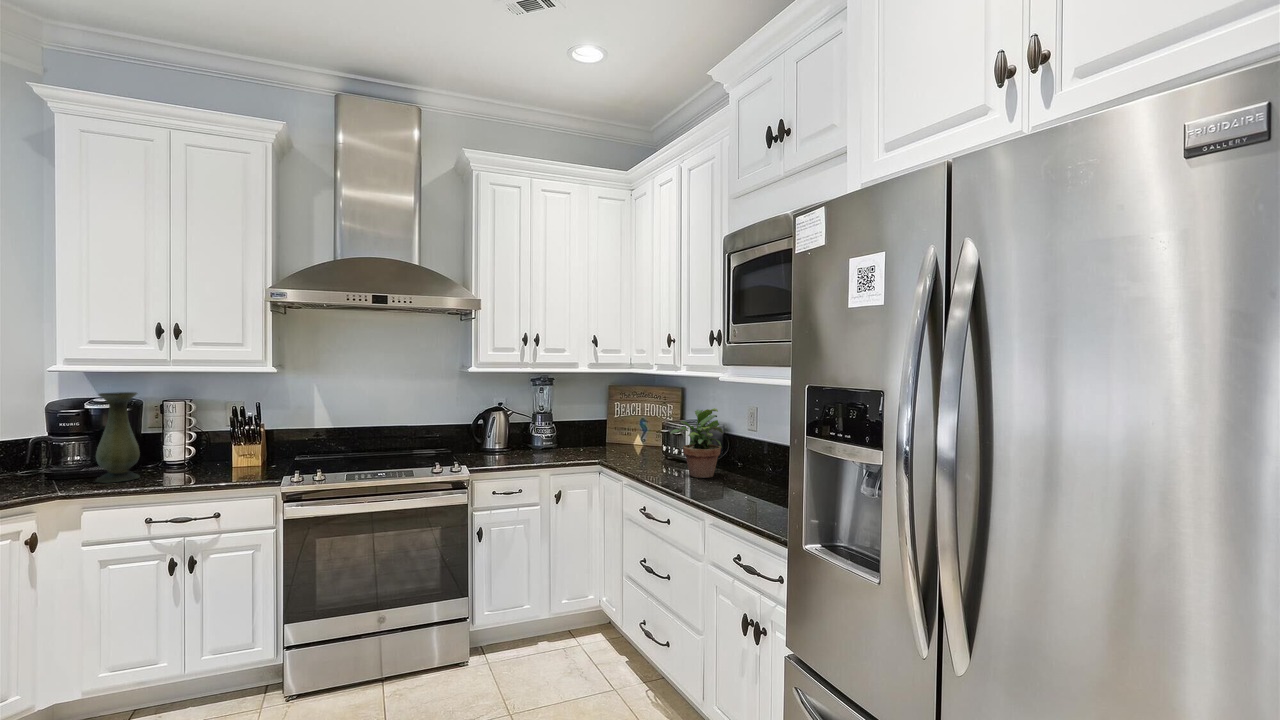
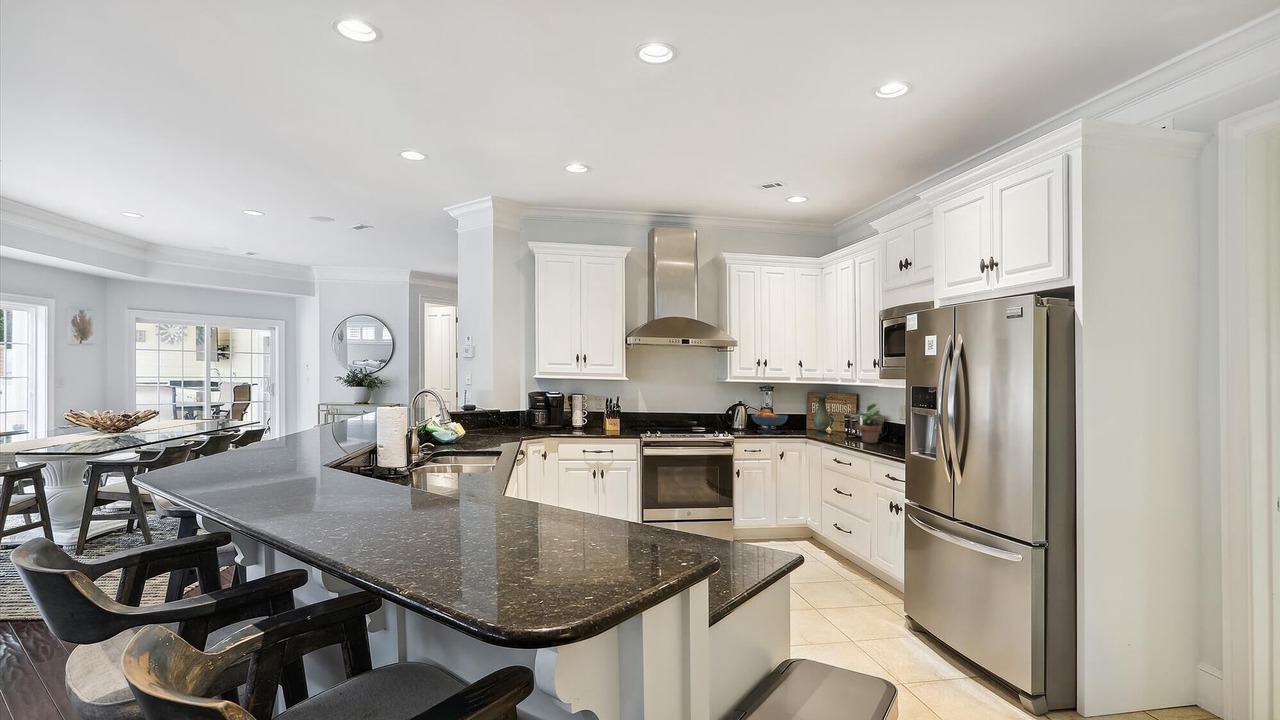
vase: present [95,392,140,482] -> present [814,393,830,435]
fruit bowl: none [513,416,574,458] -> present [751,409,788,434]

